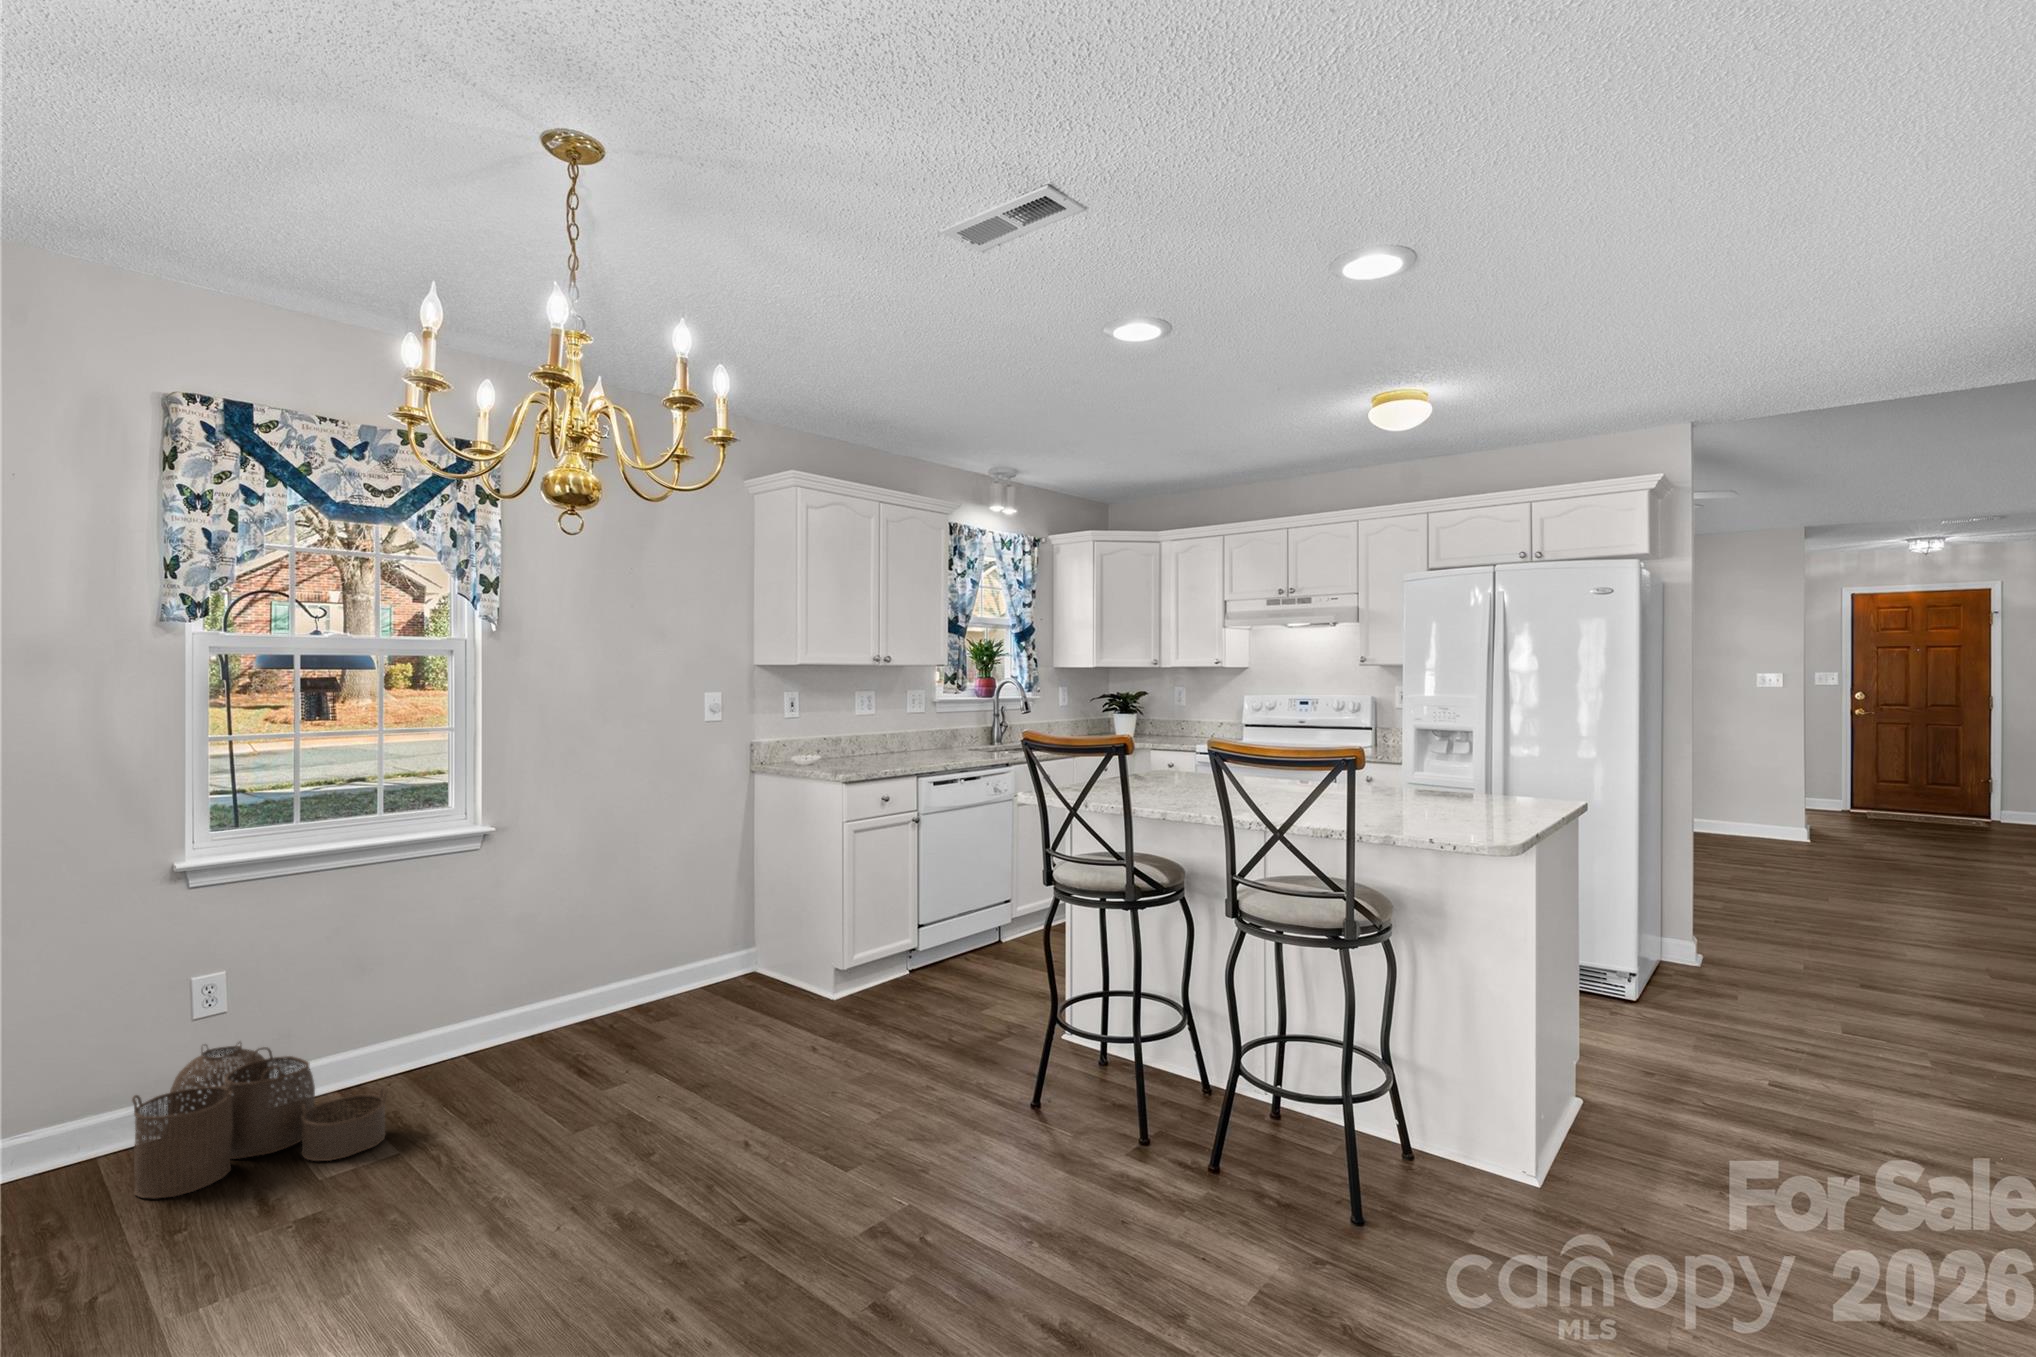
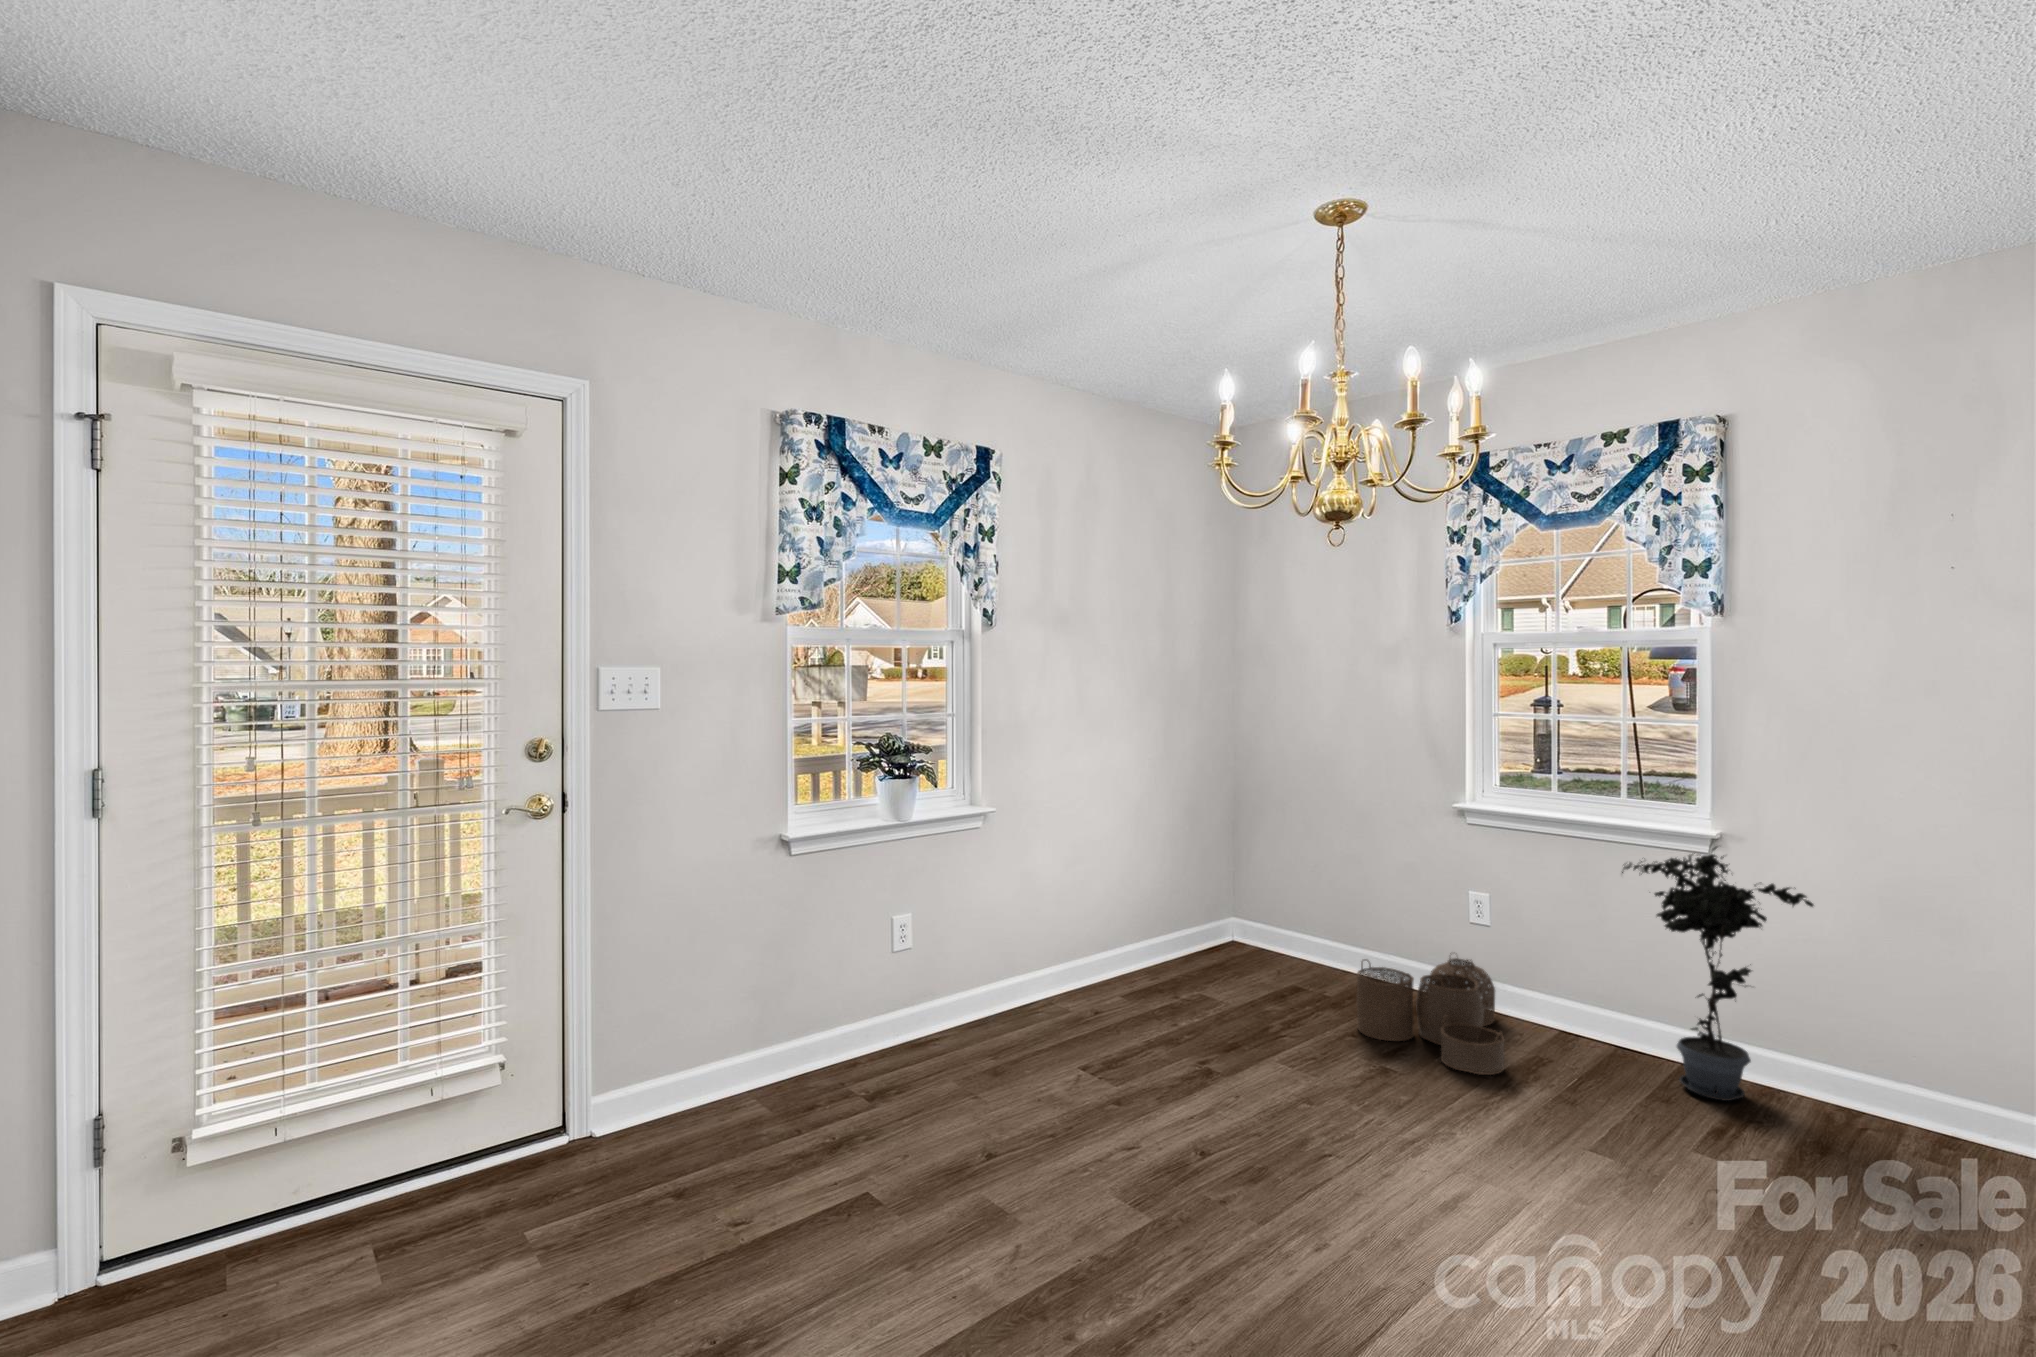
potted plant: none [443,832,611,1062] -> present [1622,846,1814,1101]

